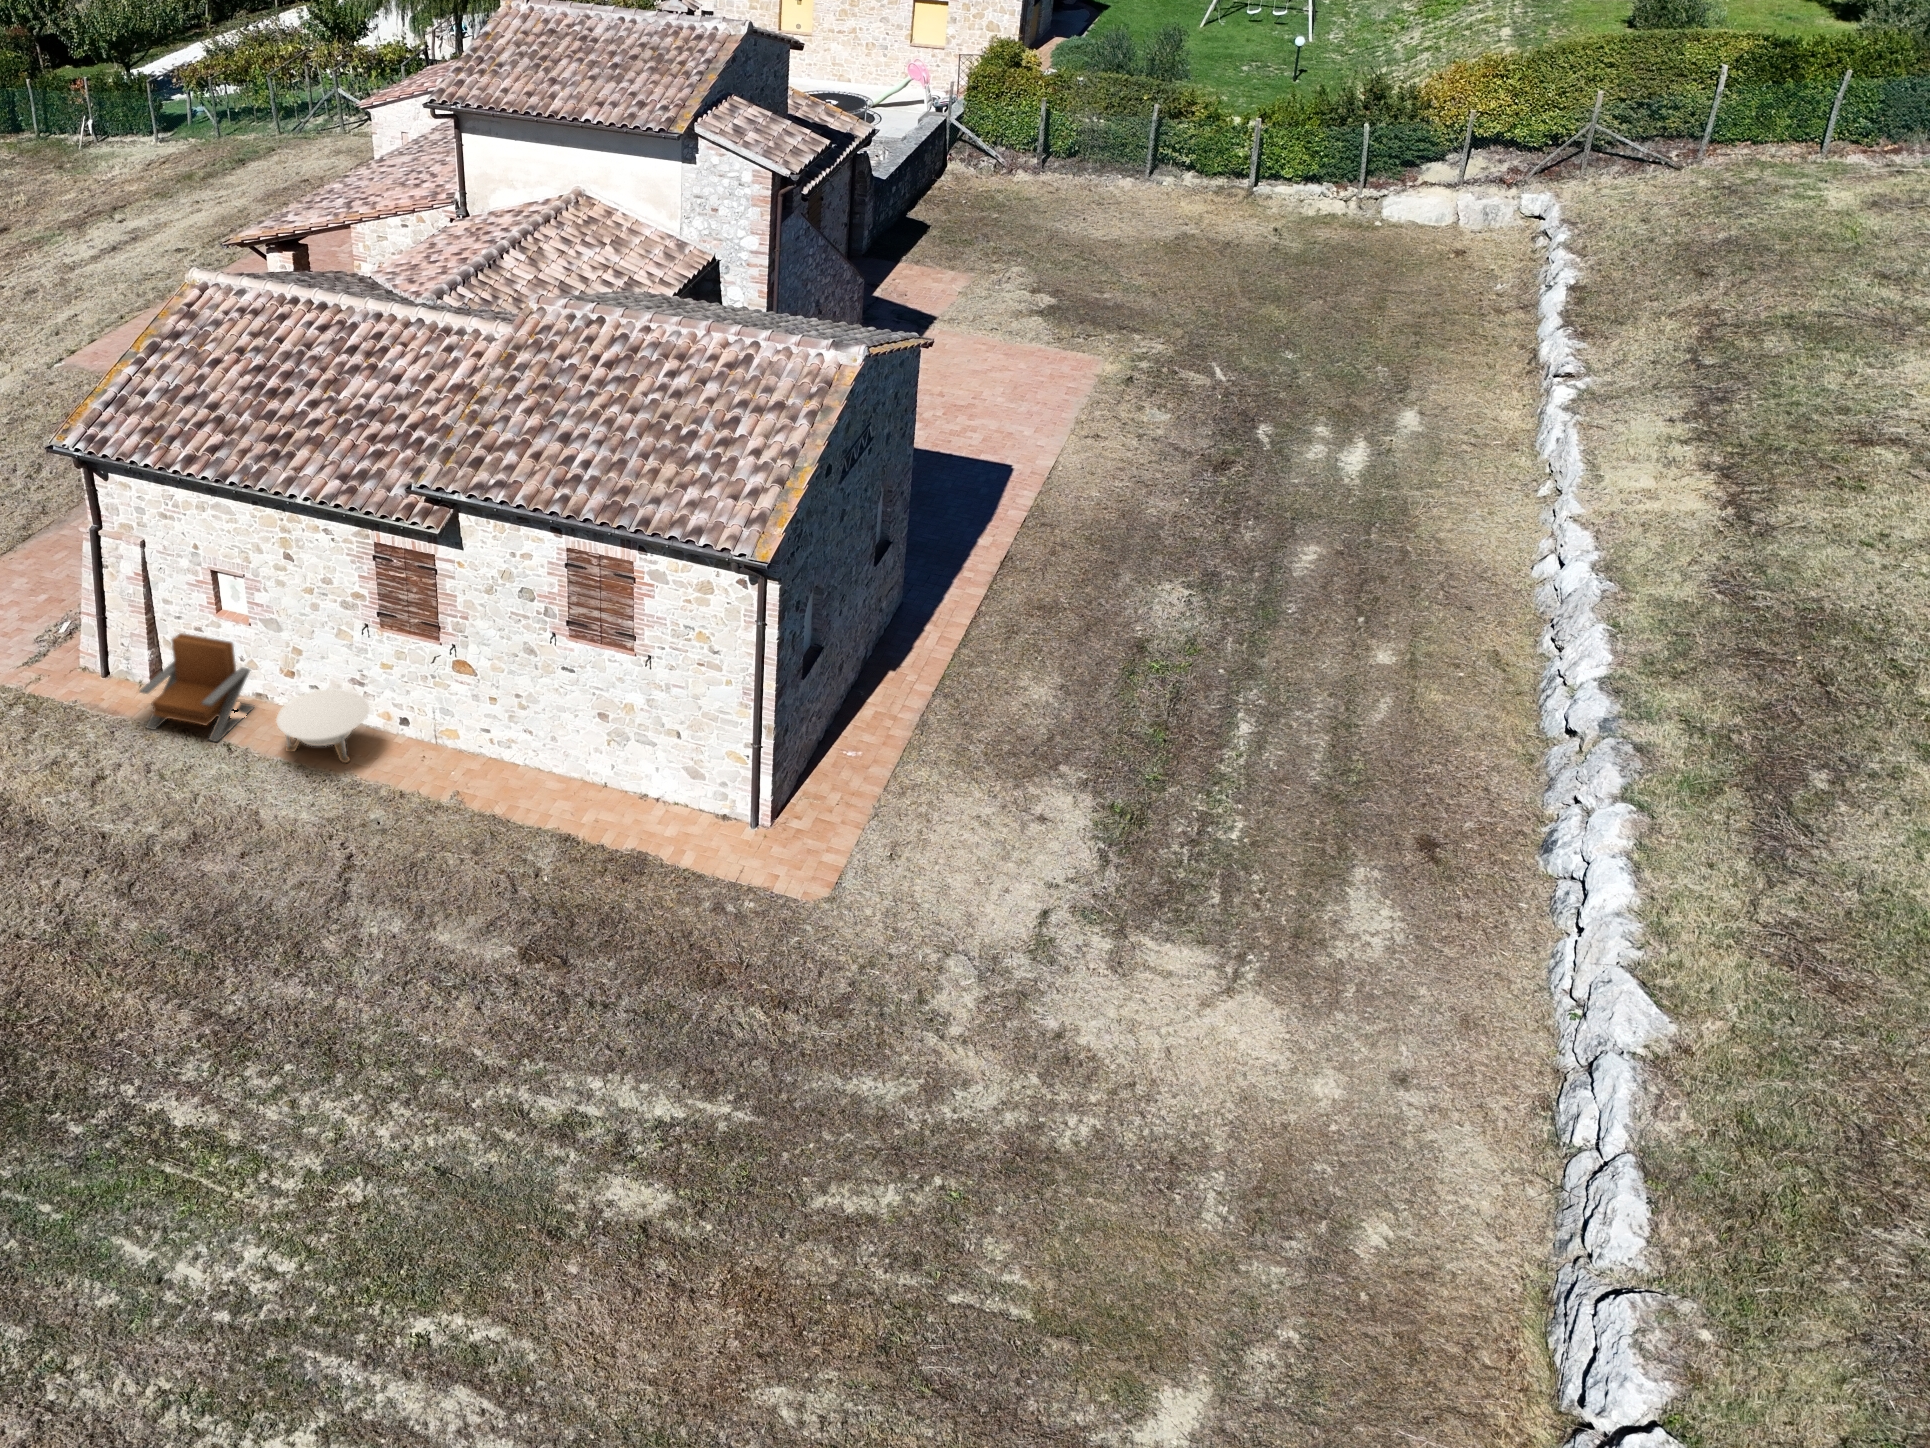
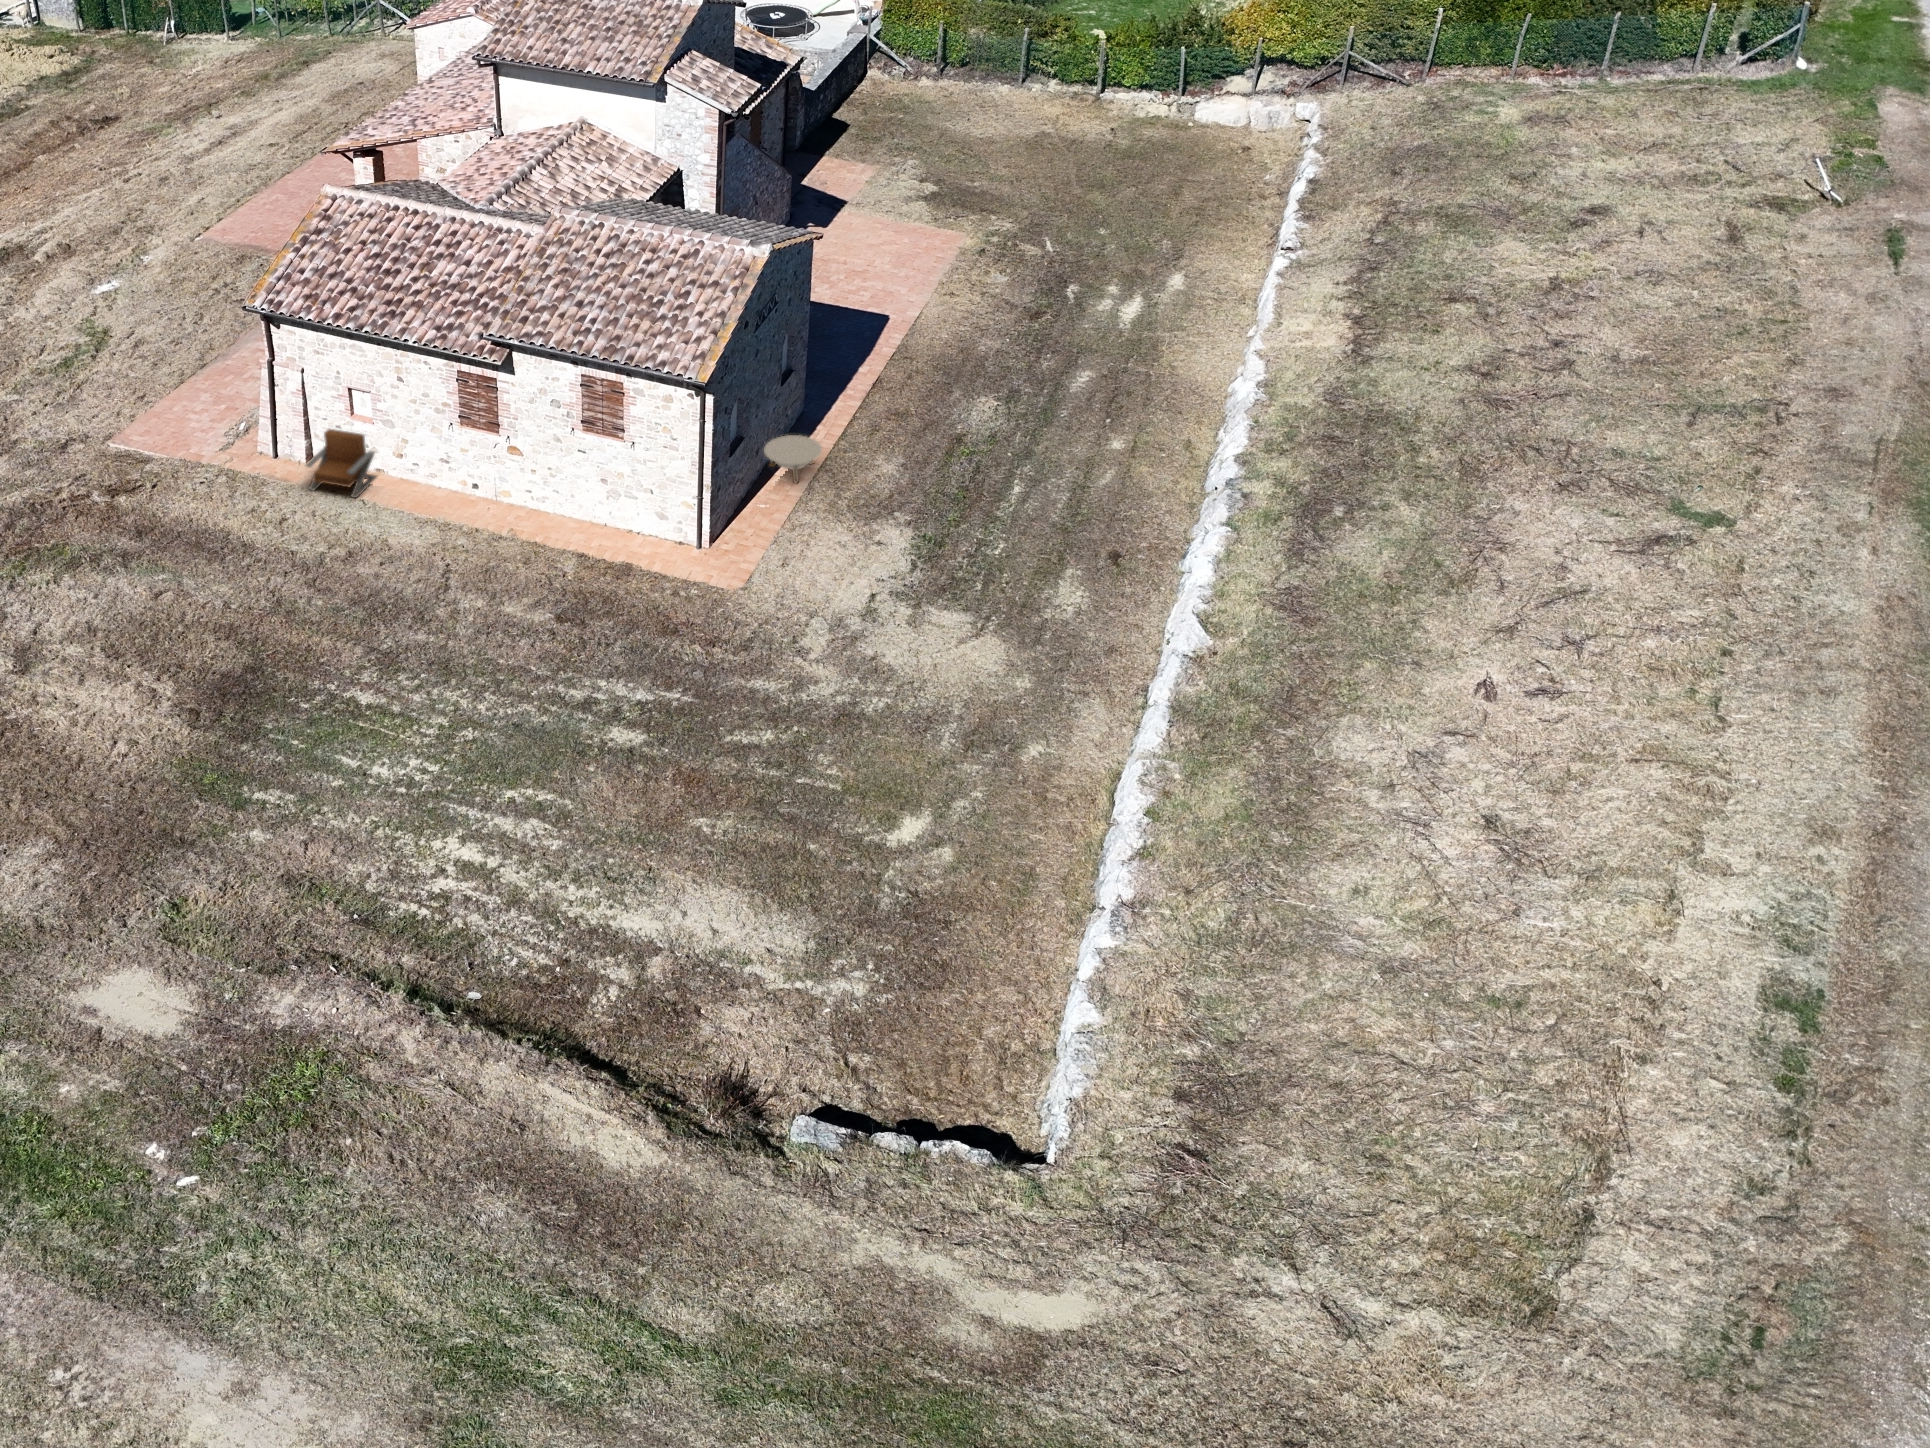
round table: present [276,689,369,763] -> present [764,435,822,483]

